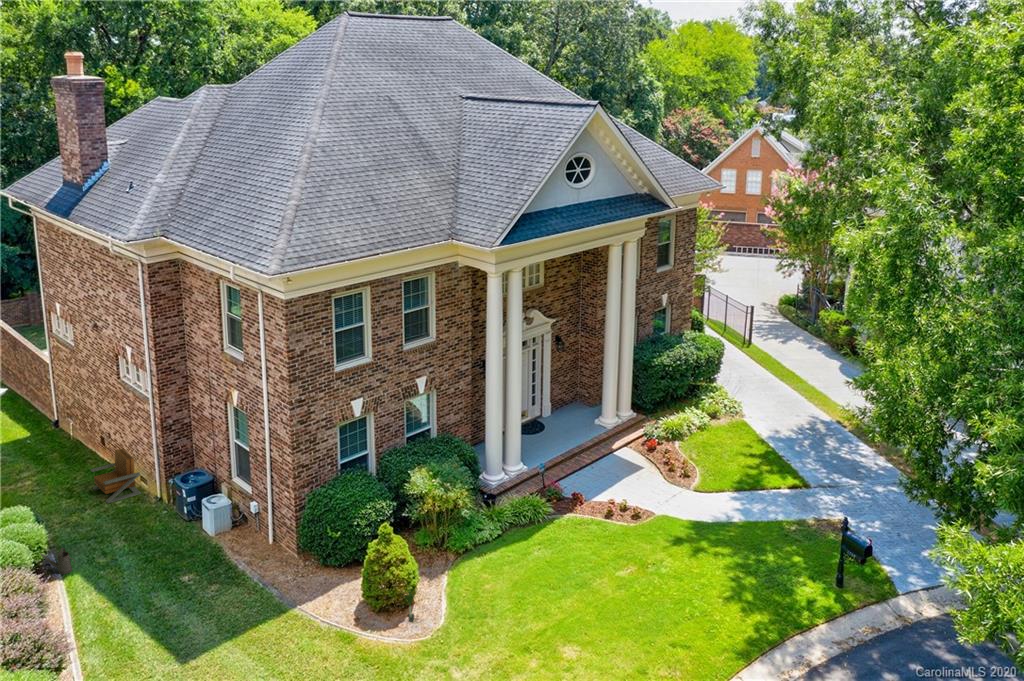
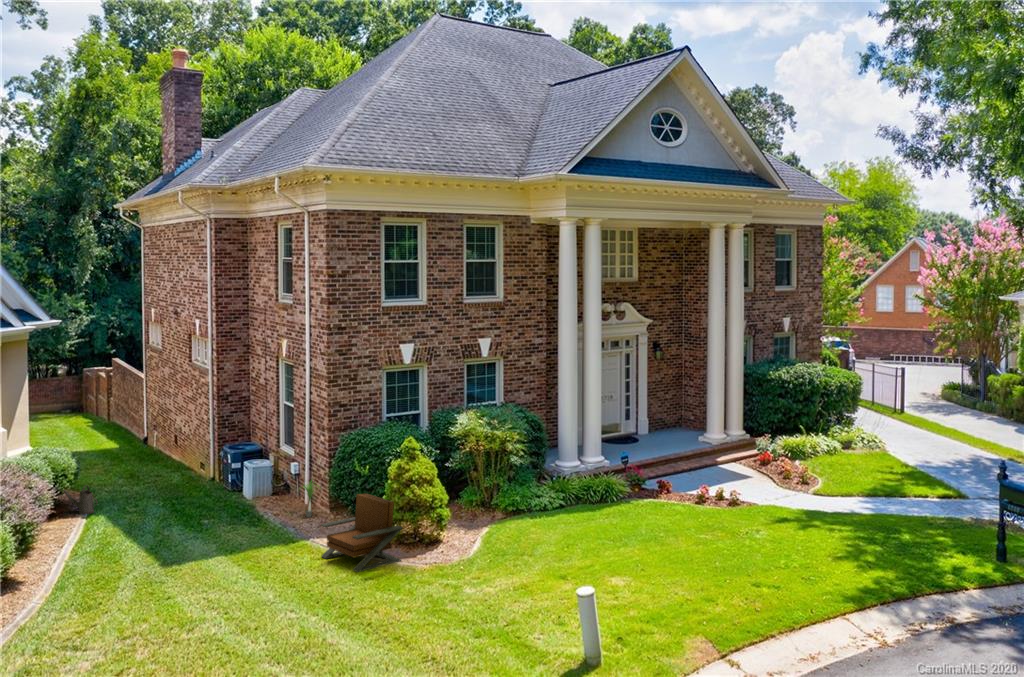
lounge chair: present [91,449,141,503] -> present [321,494,402,572]
potted plant: present [405,589,415,622] -> present [304,483,313,517]

